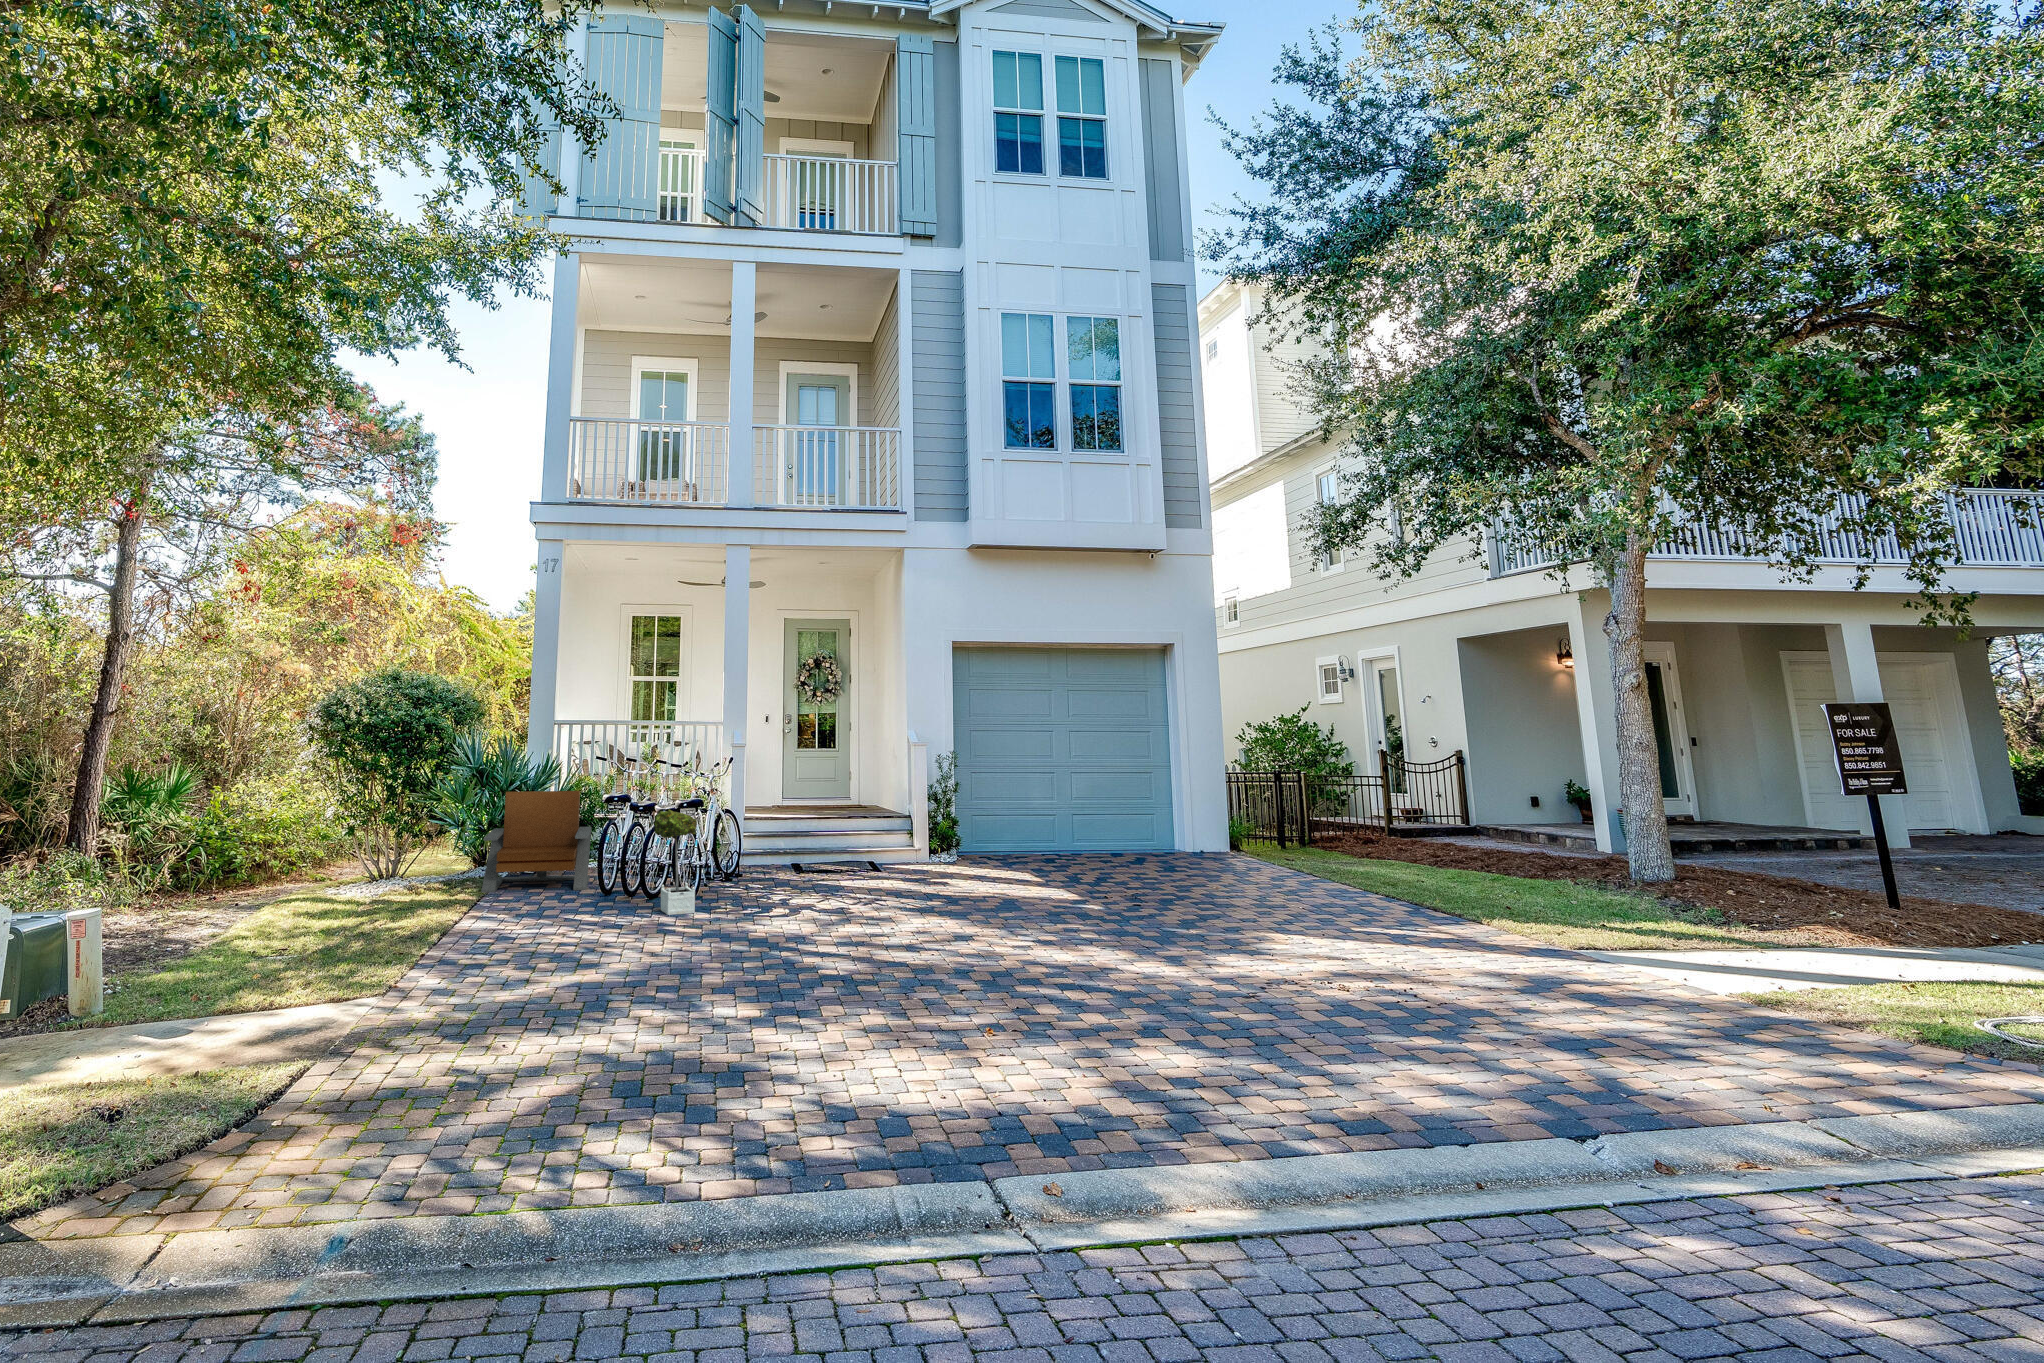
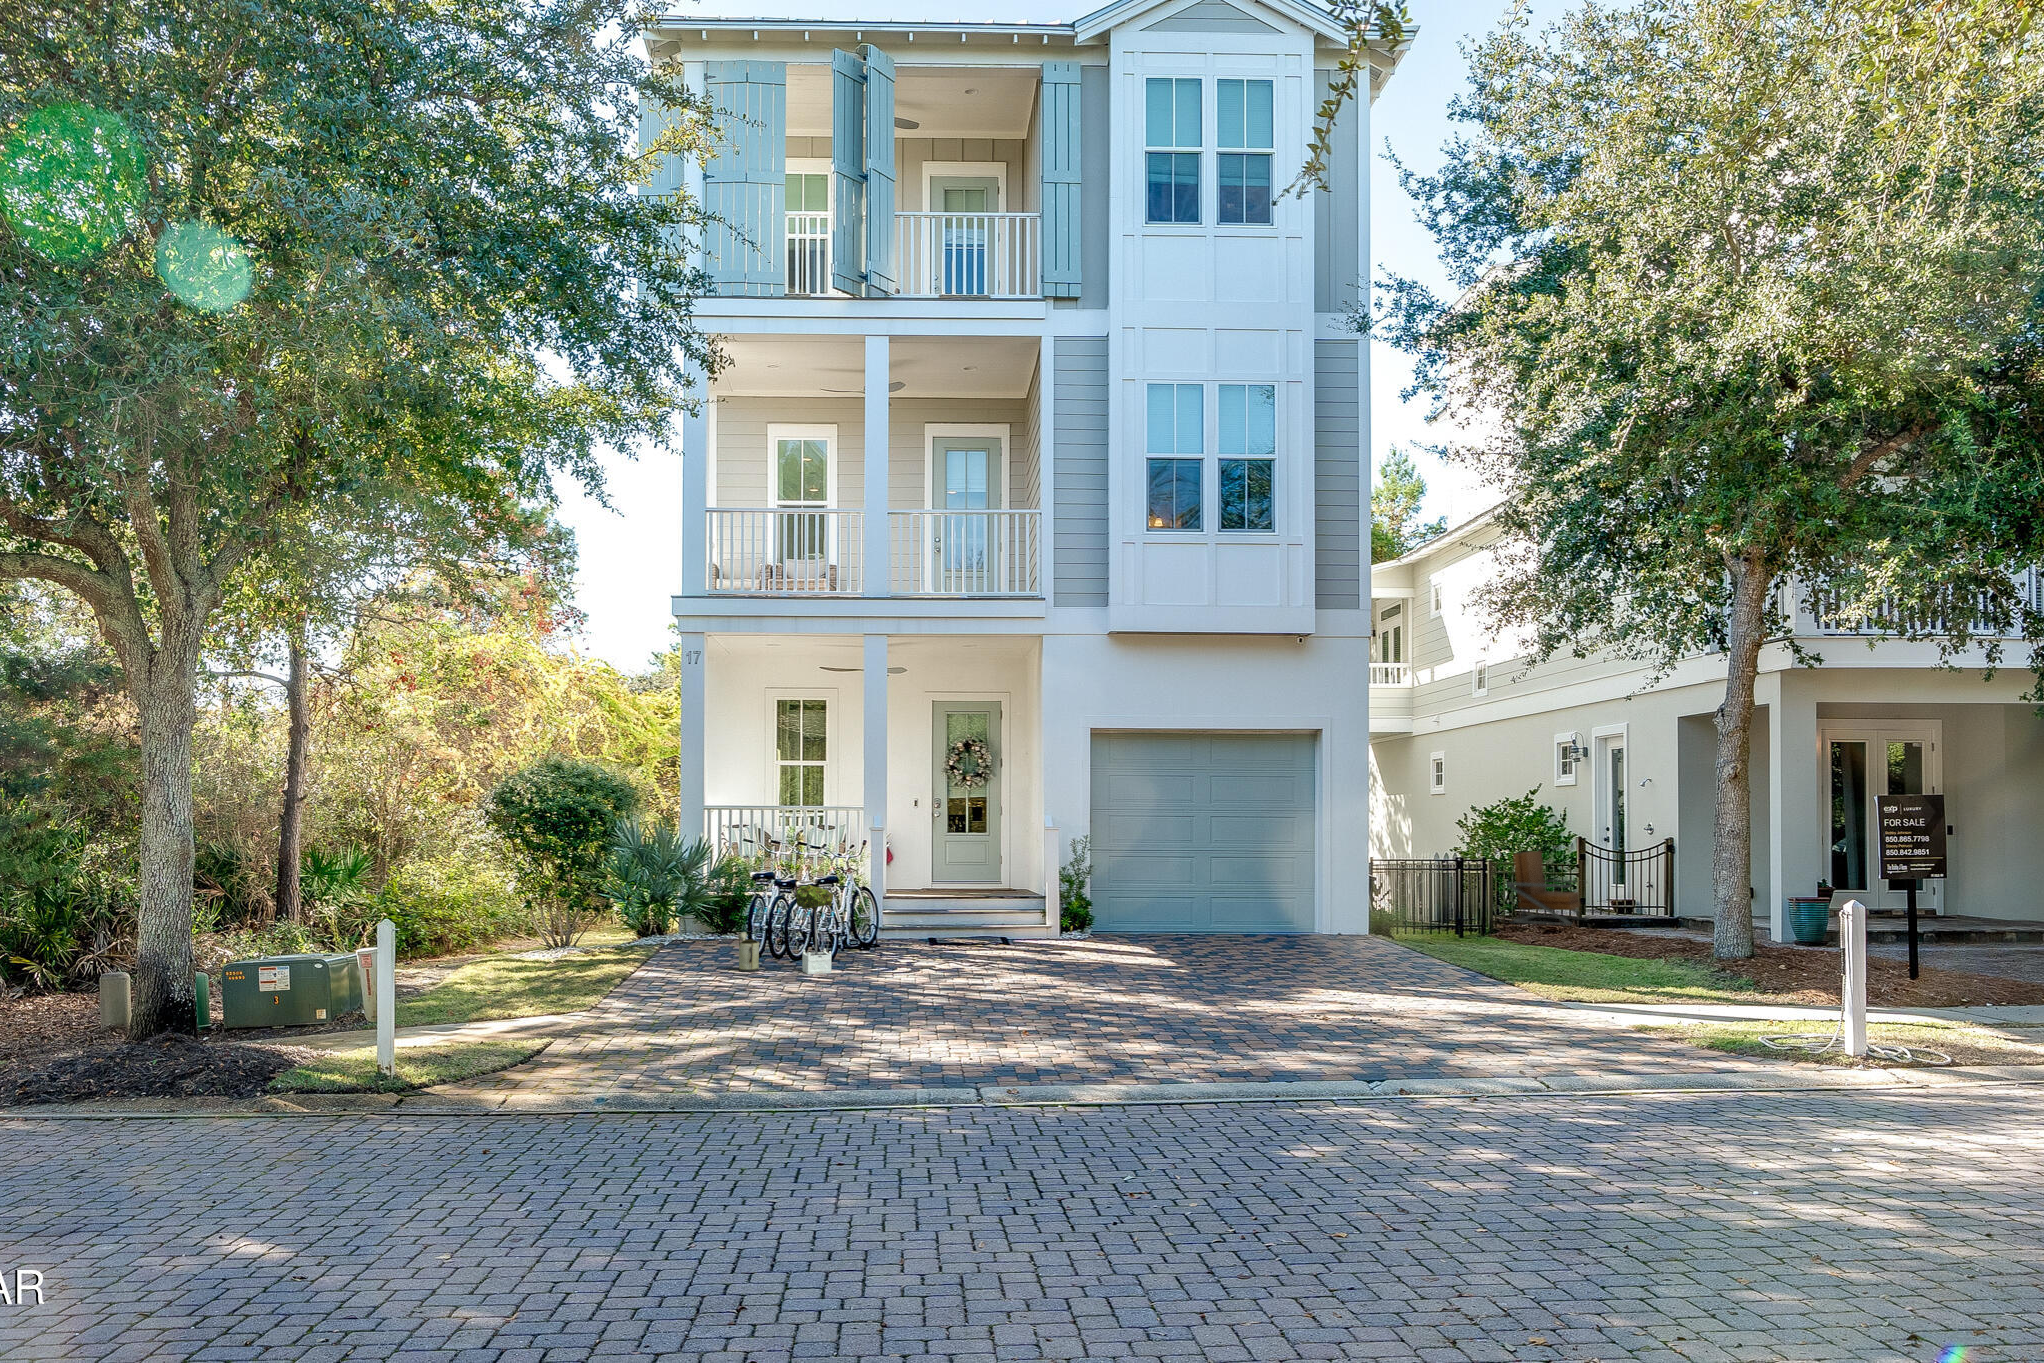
lounge chair: present [481,791,592,893] -> present [1507,851,1589,925]
watering can: none [586,864,610,912] -> present [738,932,759,972]

